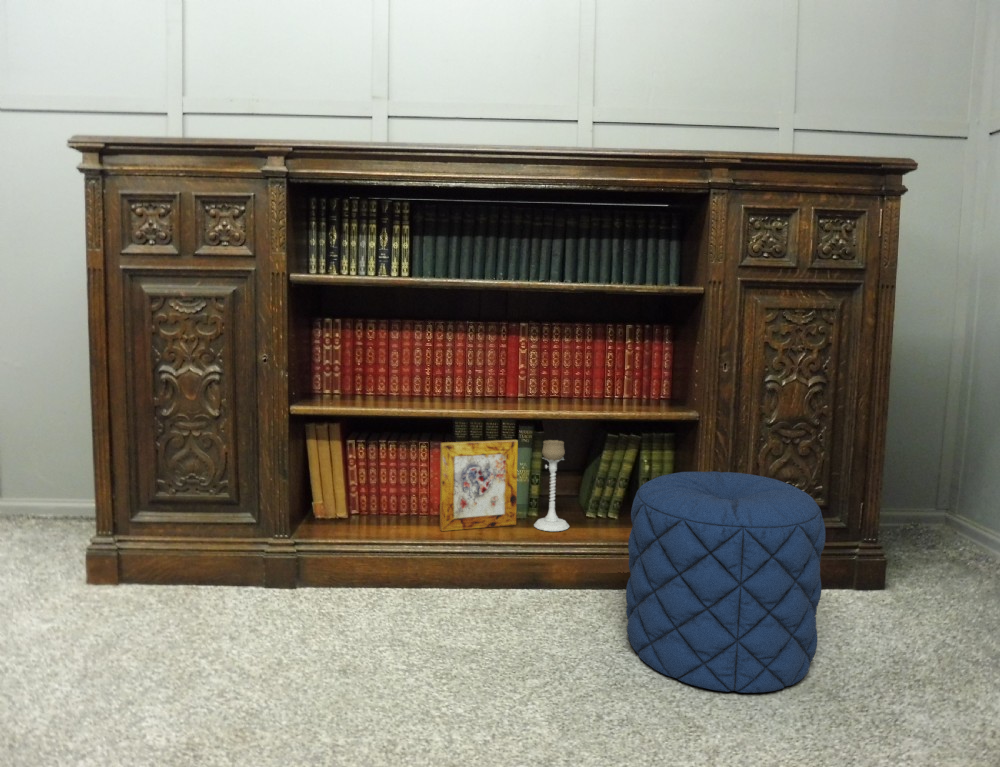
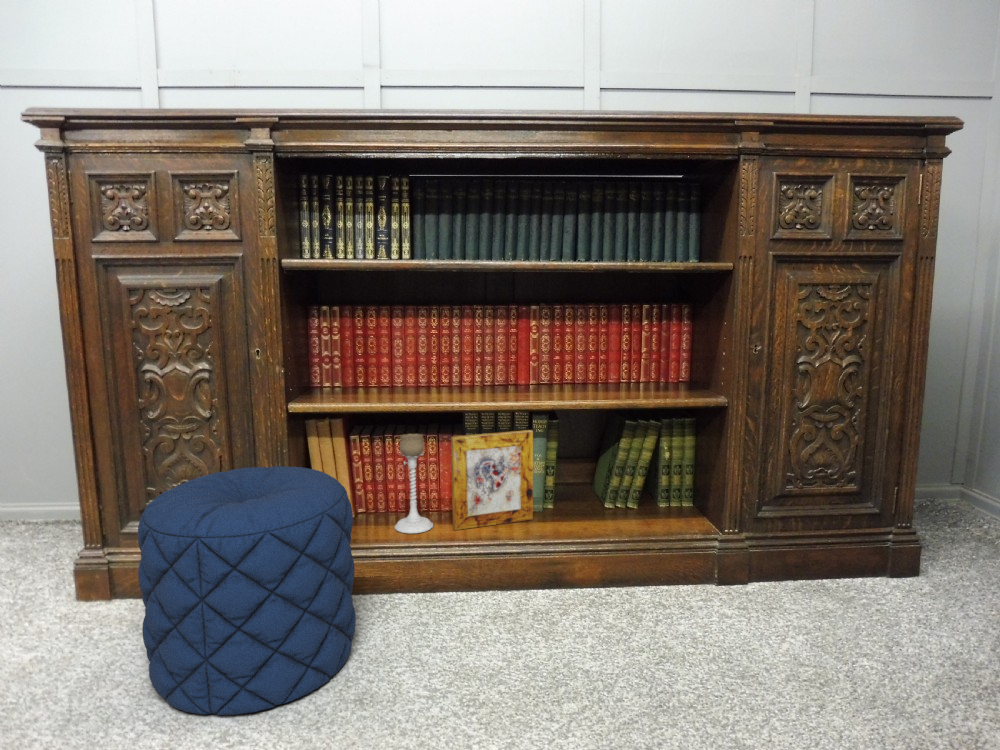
candle holder: present [534,440,569,531] -> present [395,434,433,533]
pouf: present [626,471,826,693] -> present [138,466,356,715]

